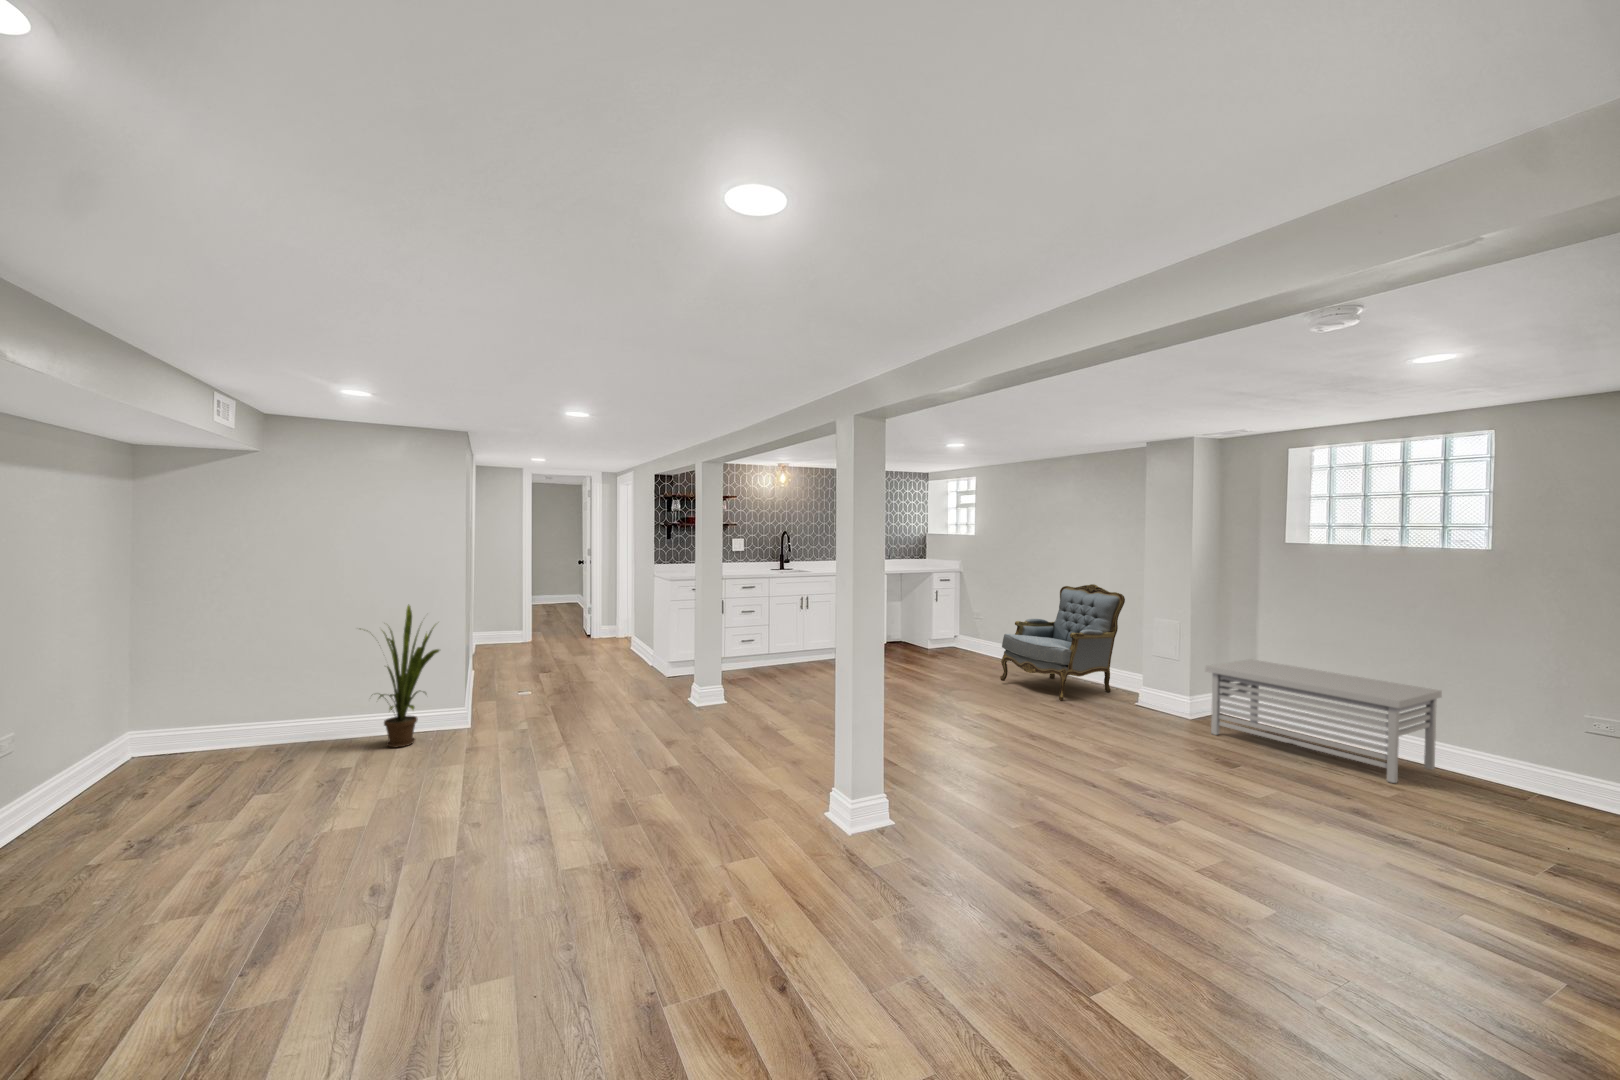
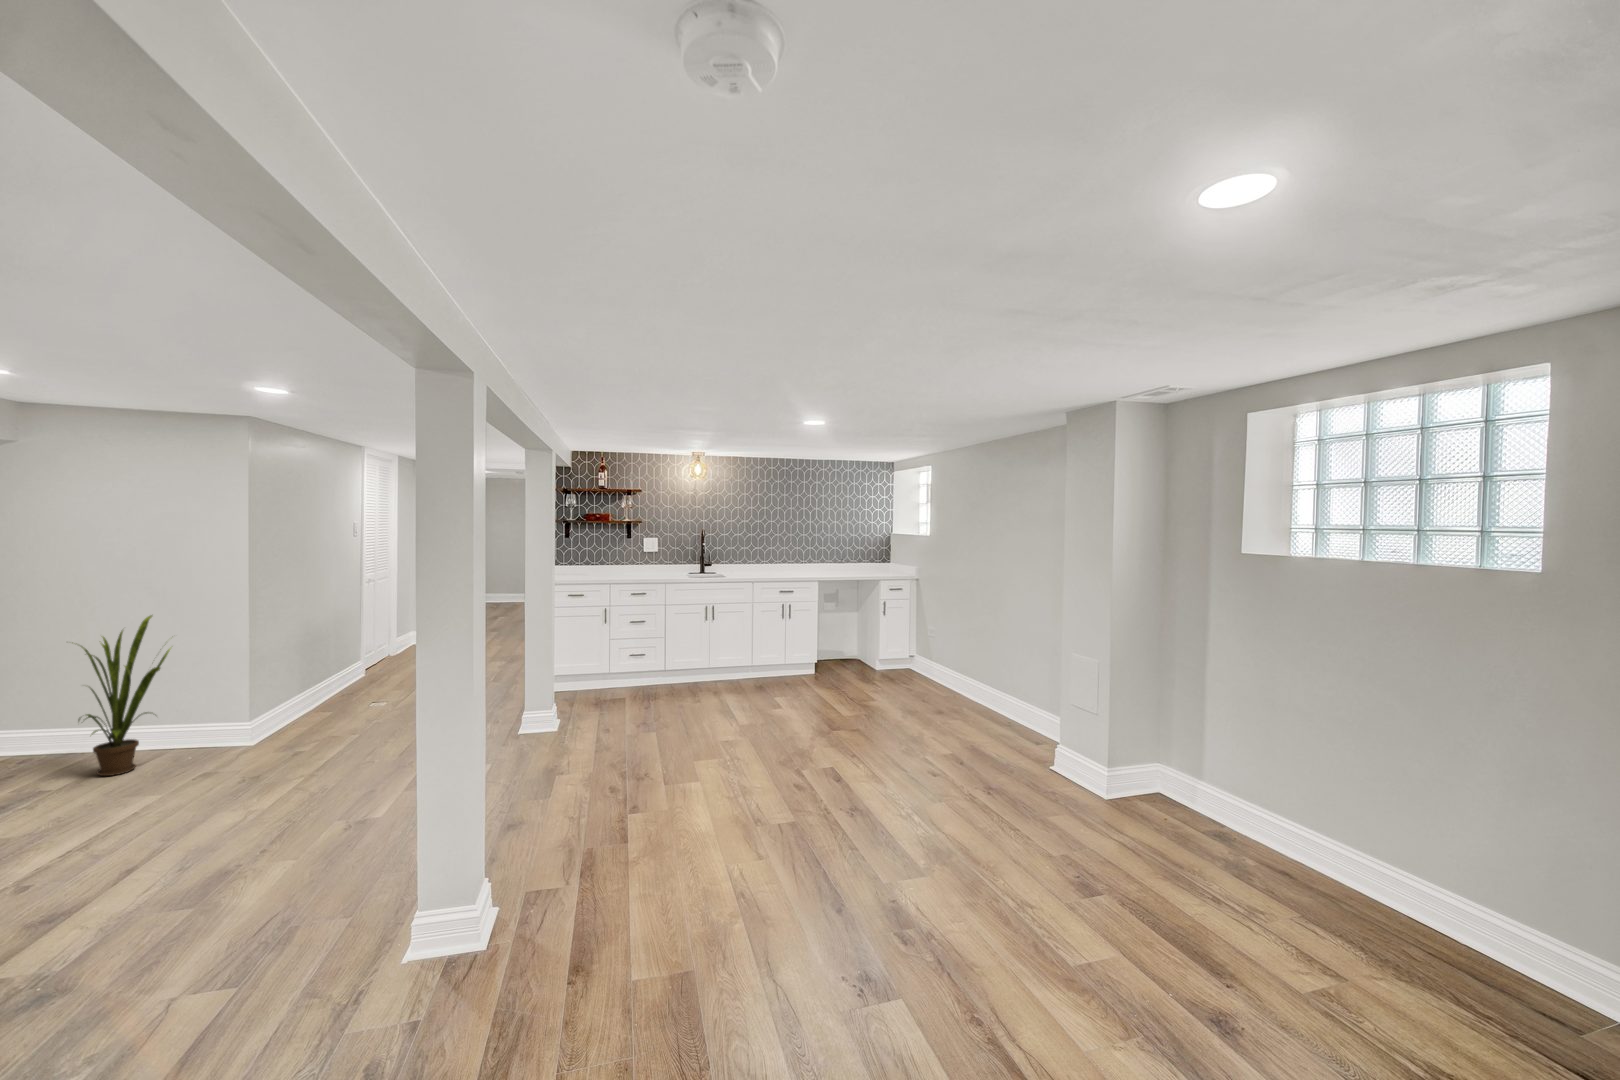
armchair: present [1000,584,1125,700] -> none [903,604,1061,760]
storage bench: present [1205,659,1442,783] -> none [1105,726,1460,974]

